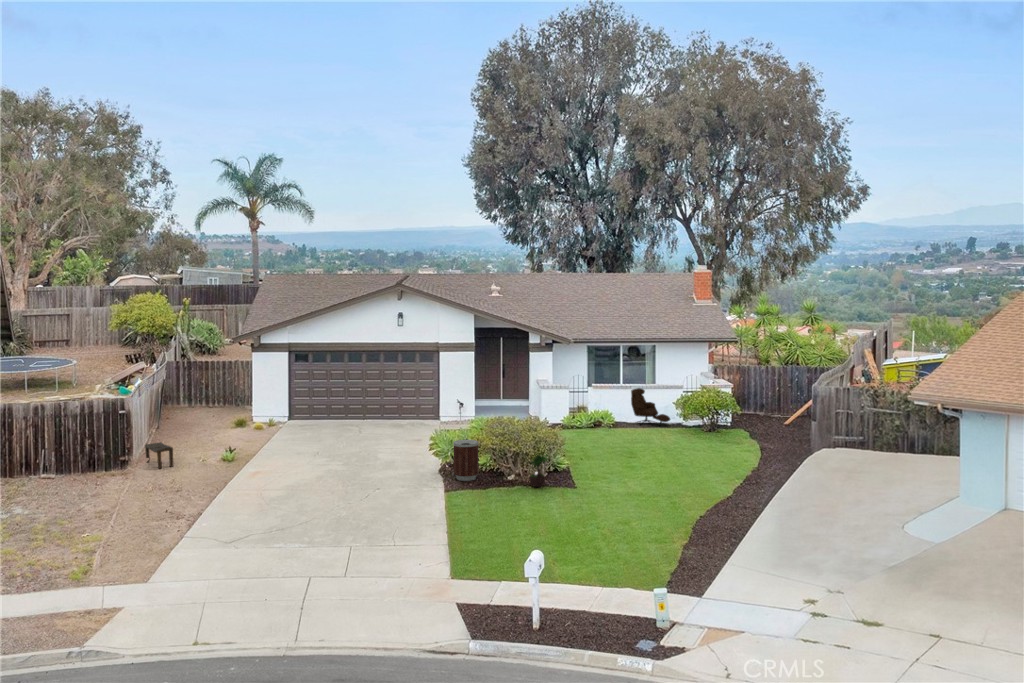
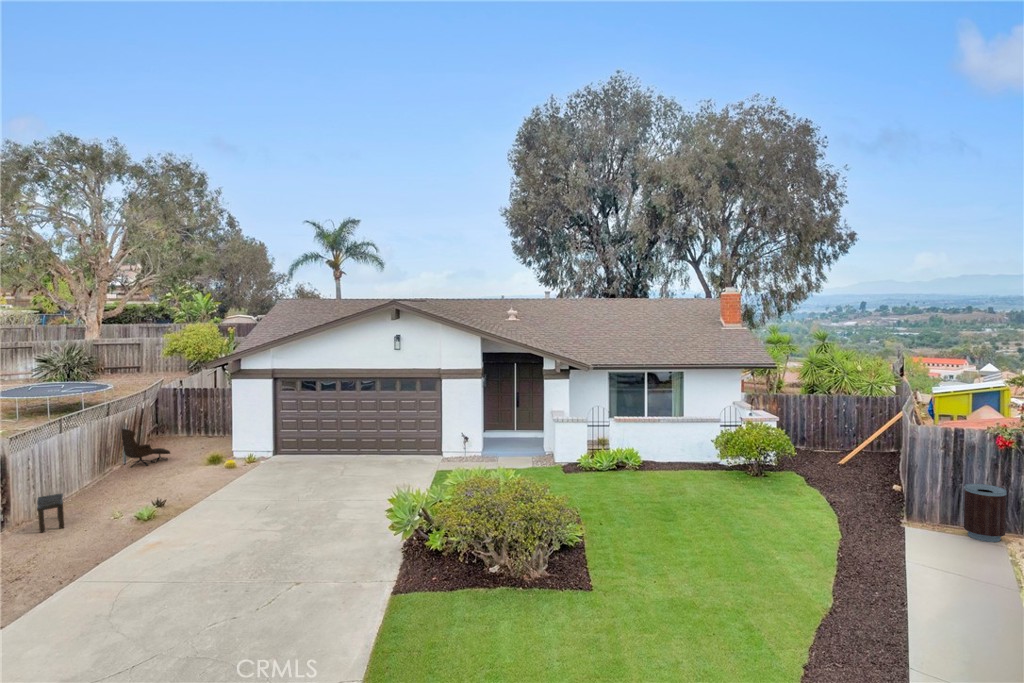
lounge chair: present [631,388,670,427] -> present [122,429,170,467]
trash can: present [453,440,479,481] -> present [964,484,1007,542]
potted tree: present [529,454,547,487] -> none [507,535,541,592]

